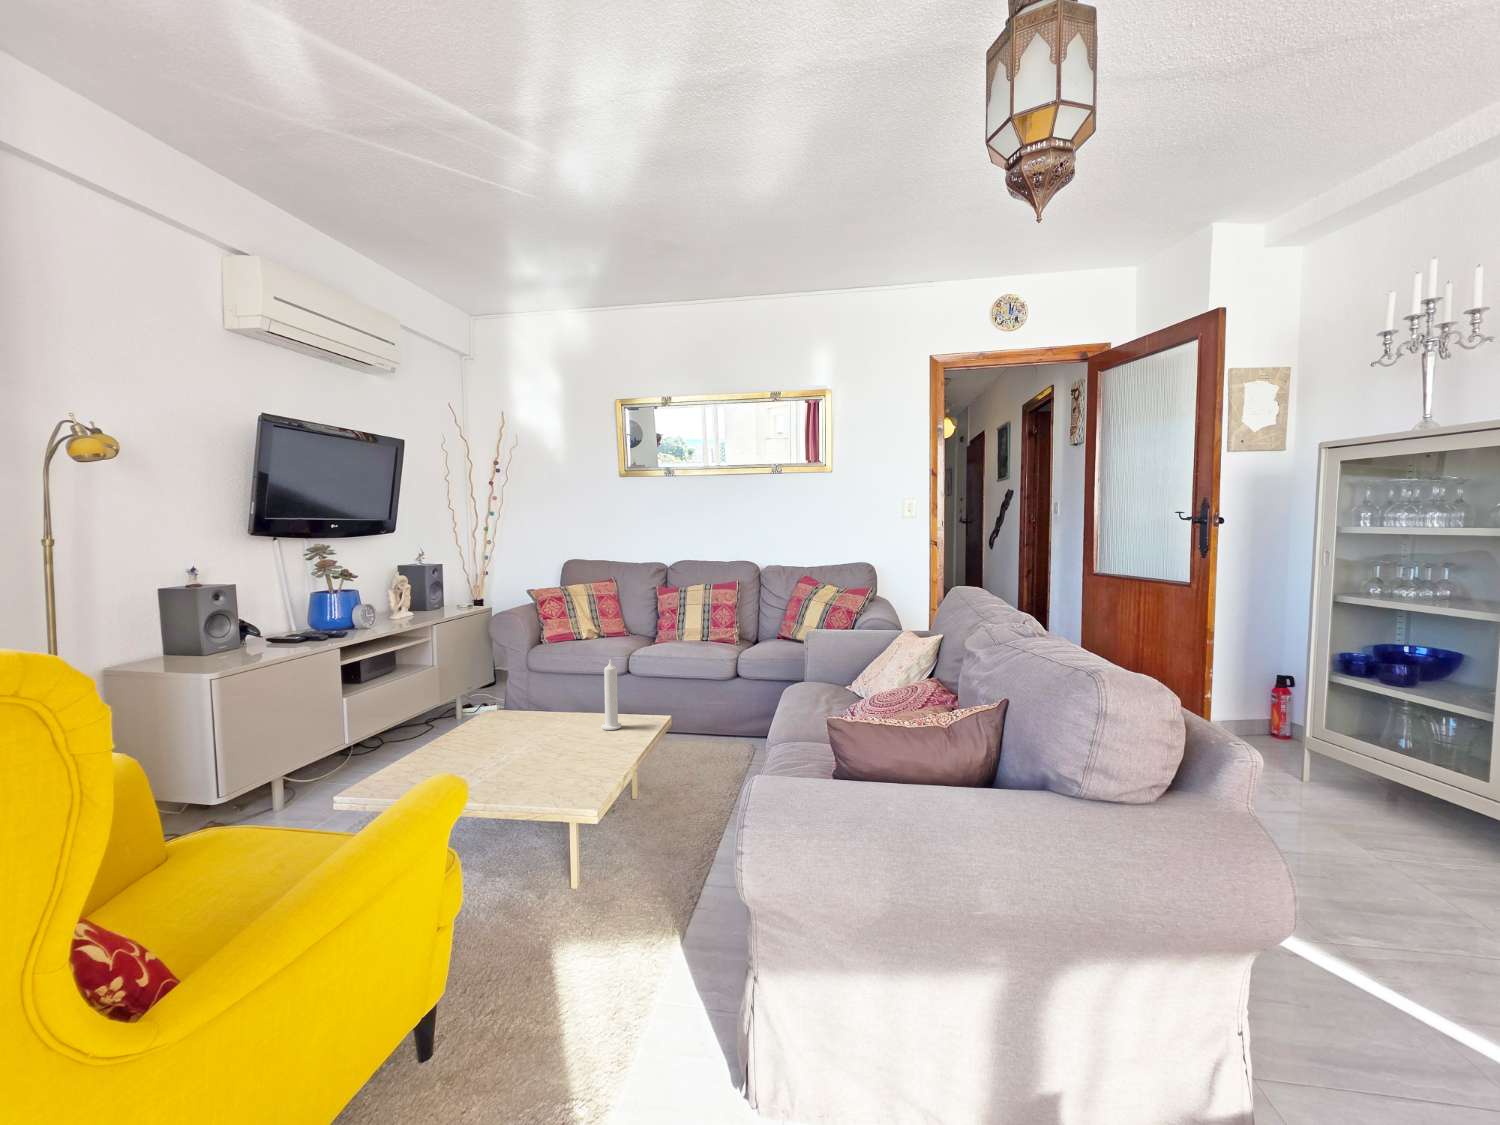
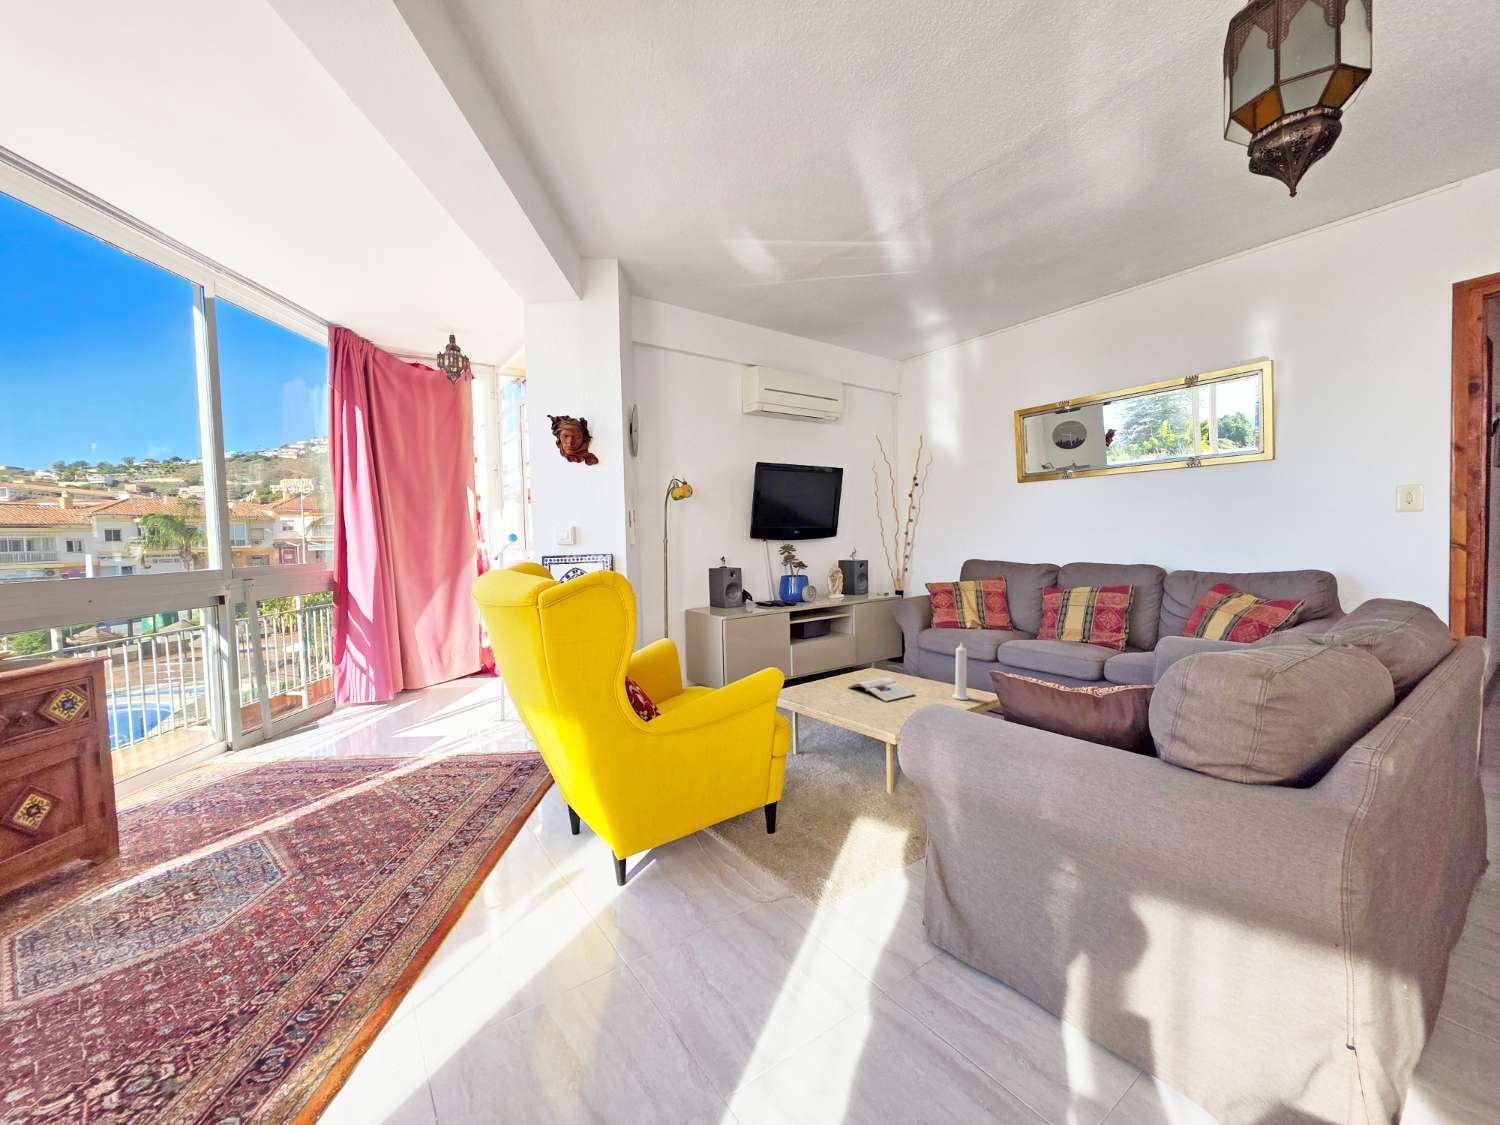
magazine: none [461,720,557,753] -> present [848,678,915,702]

